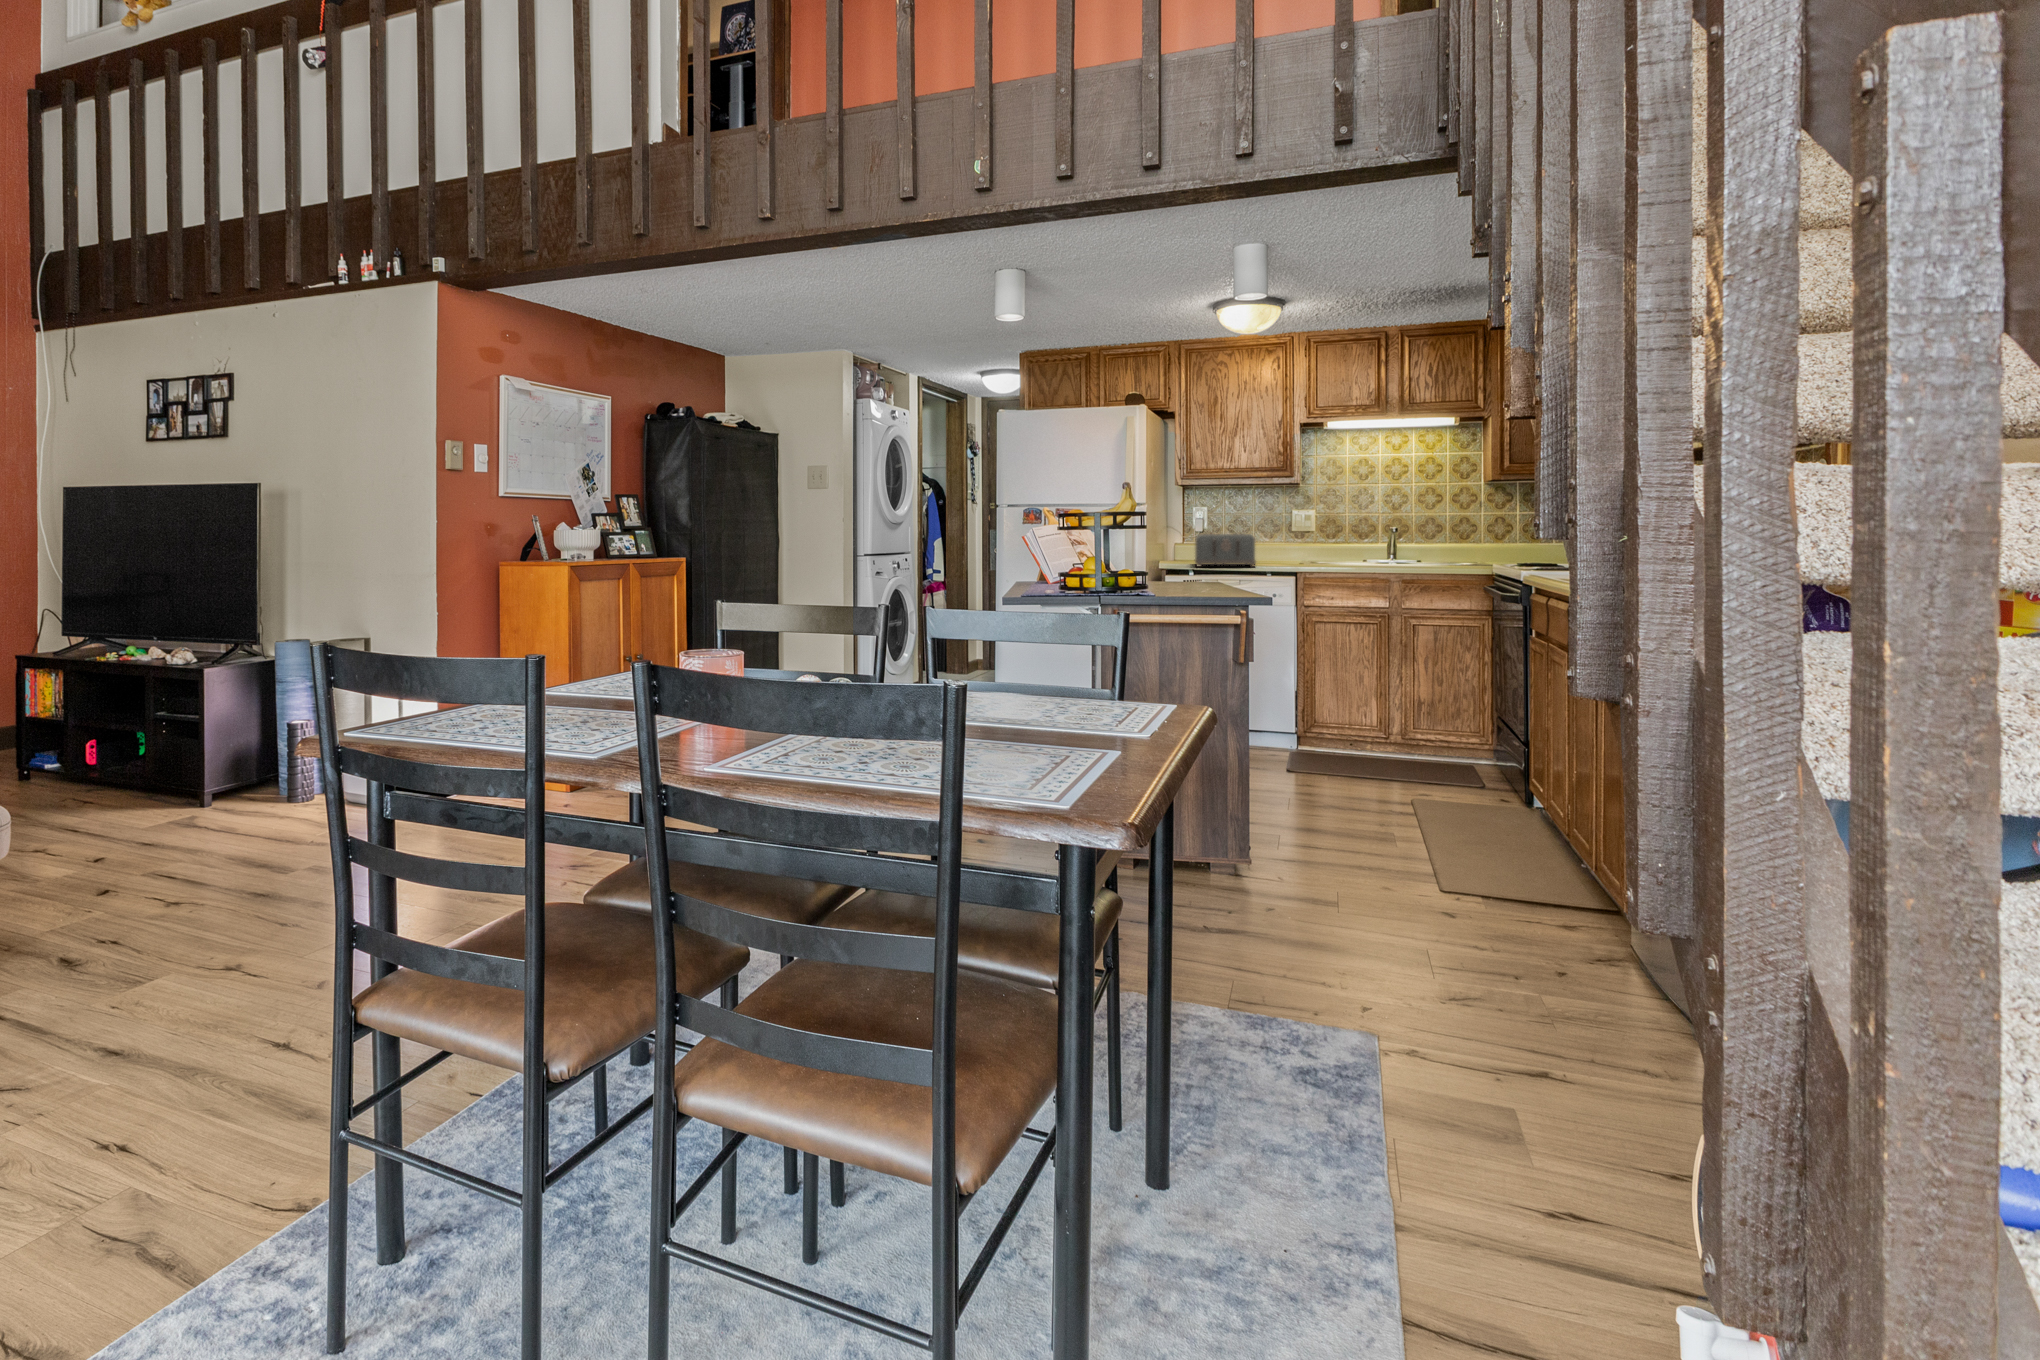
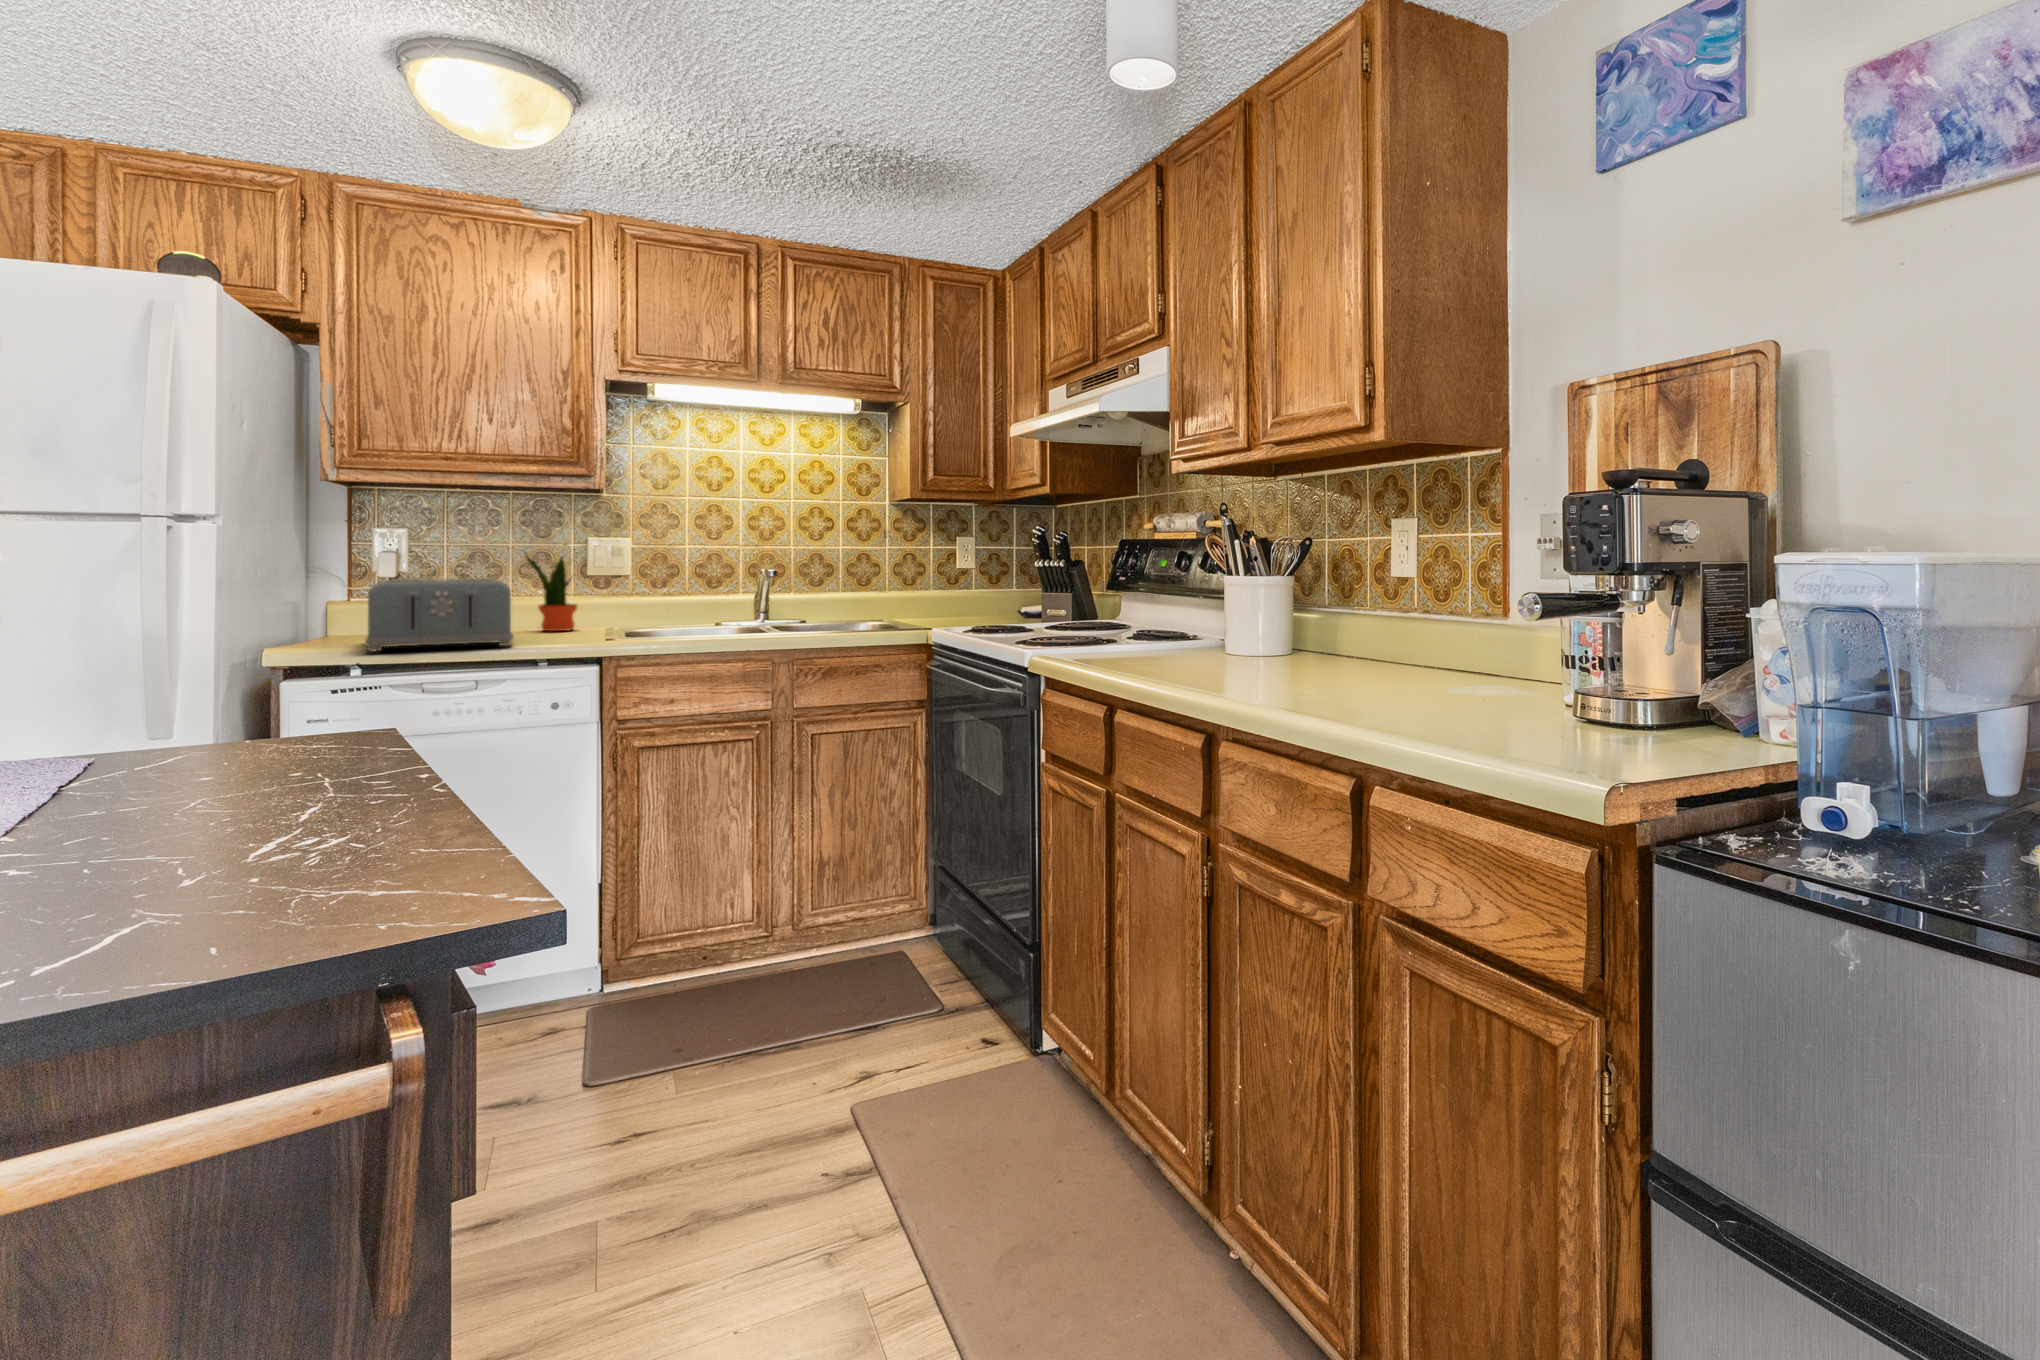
potted plant: none [1259,518,1286,562] -> present [525,554,577,631]

